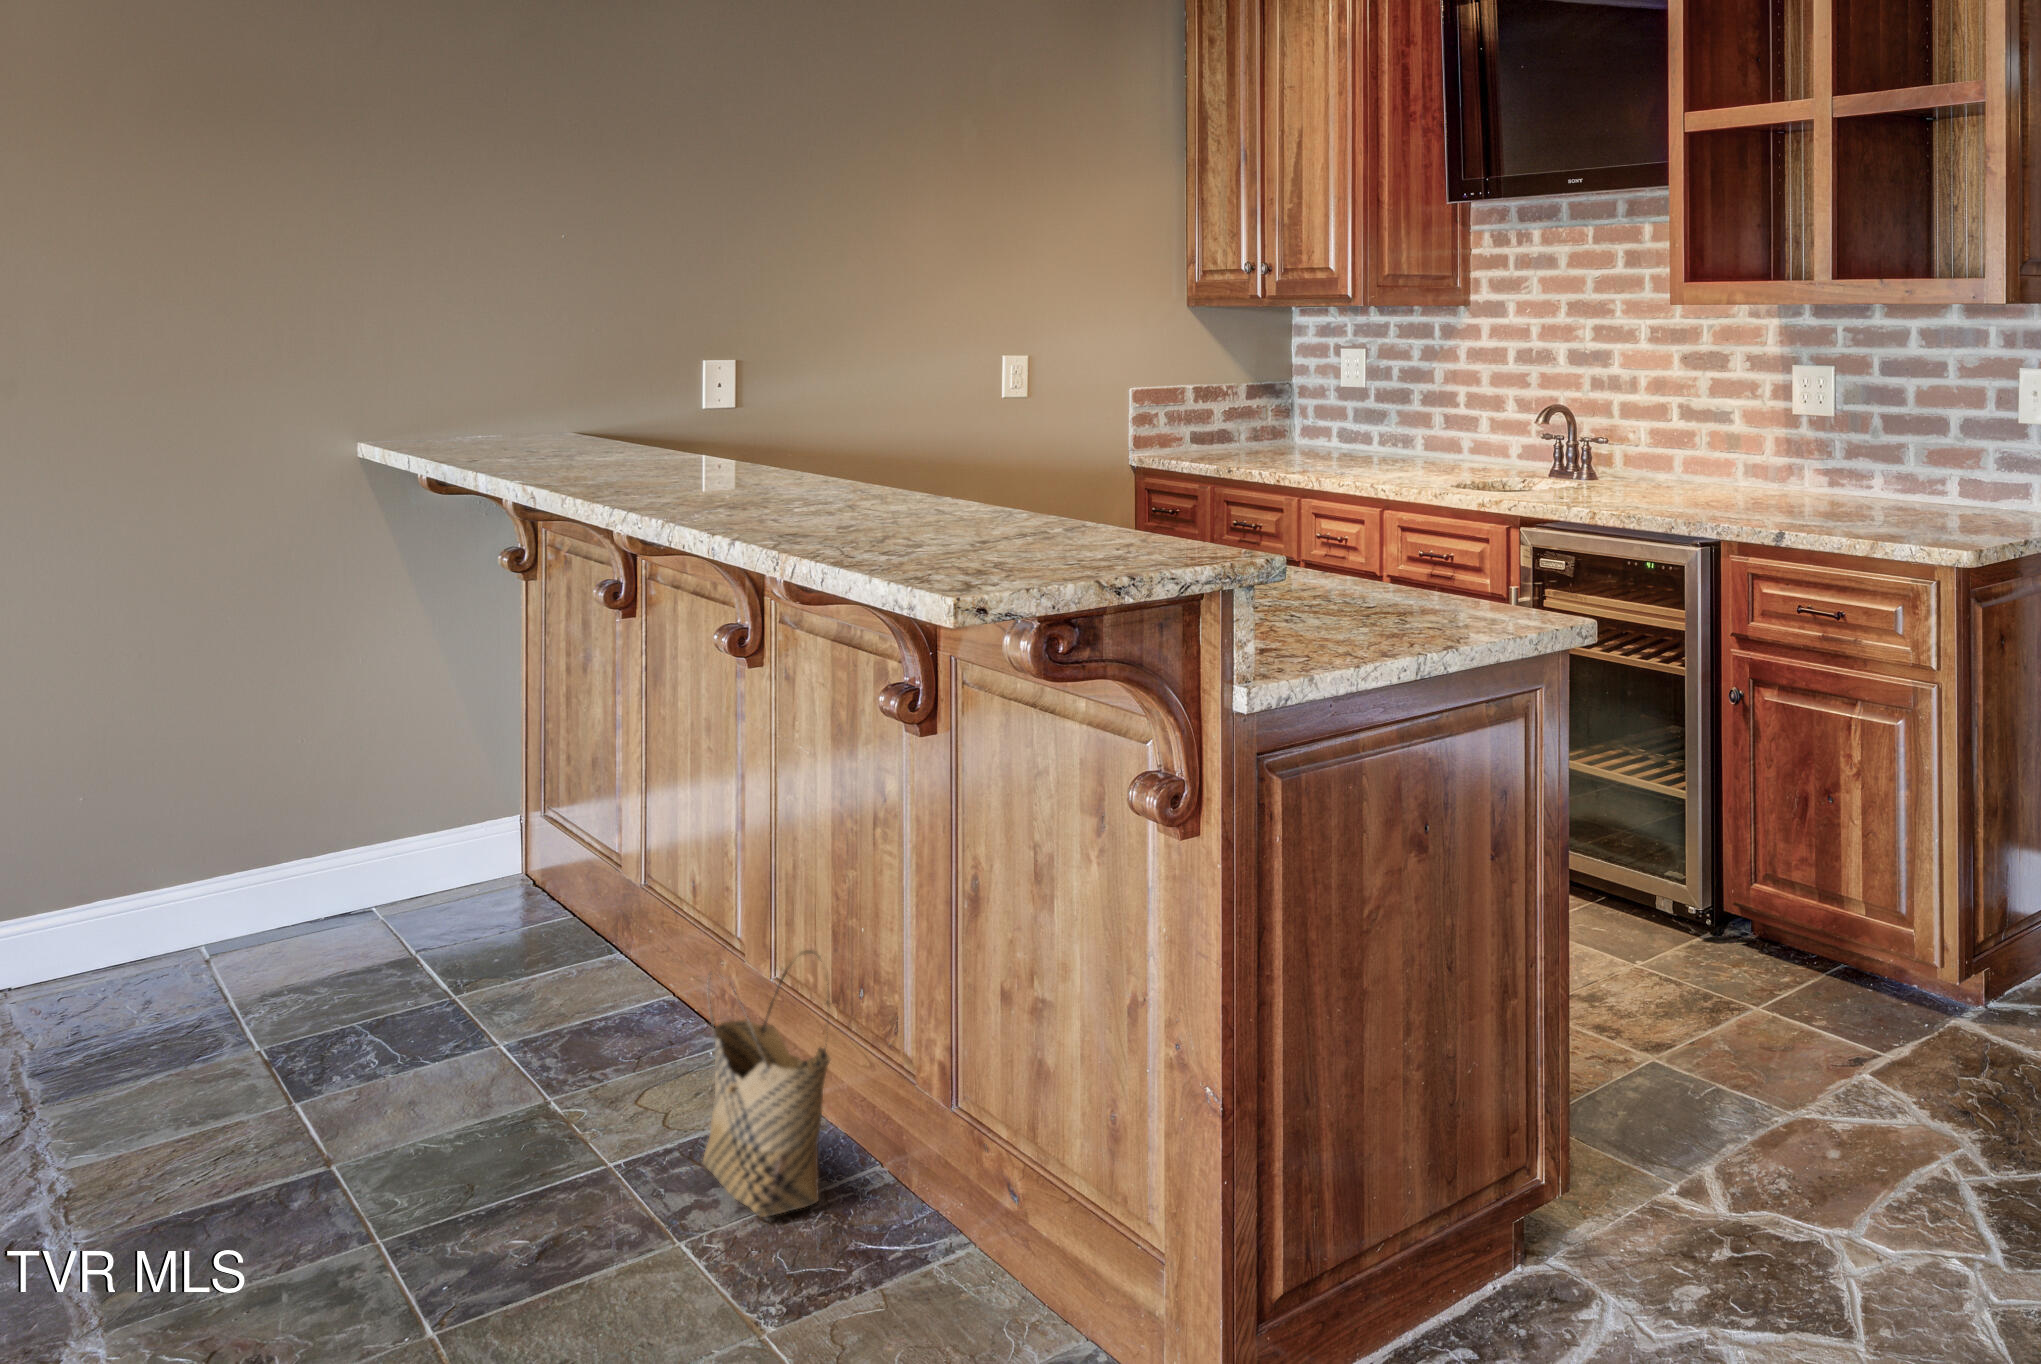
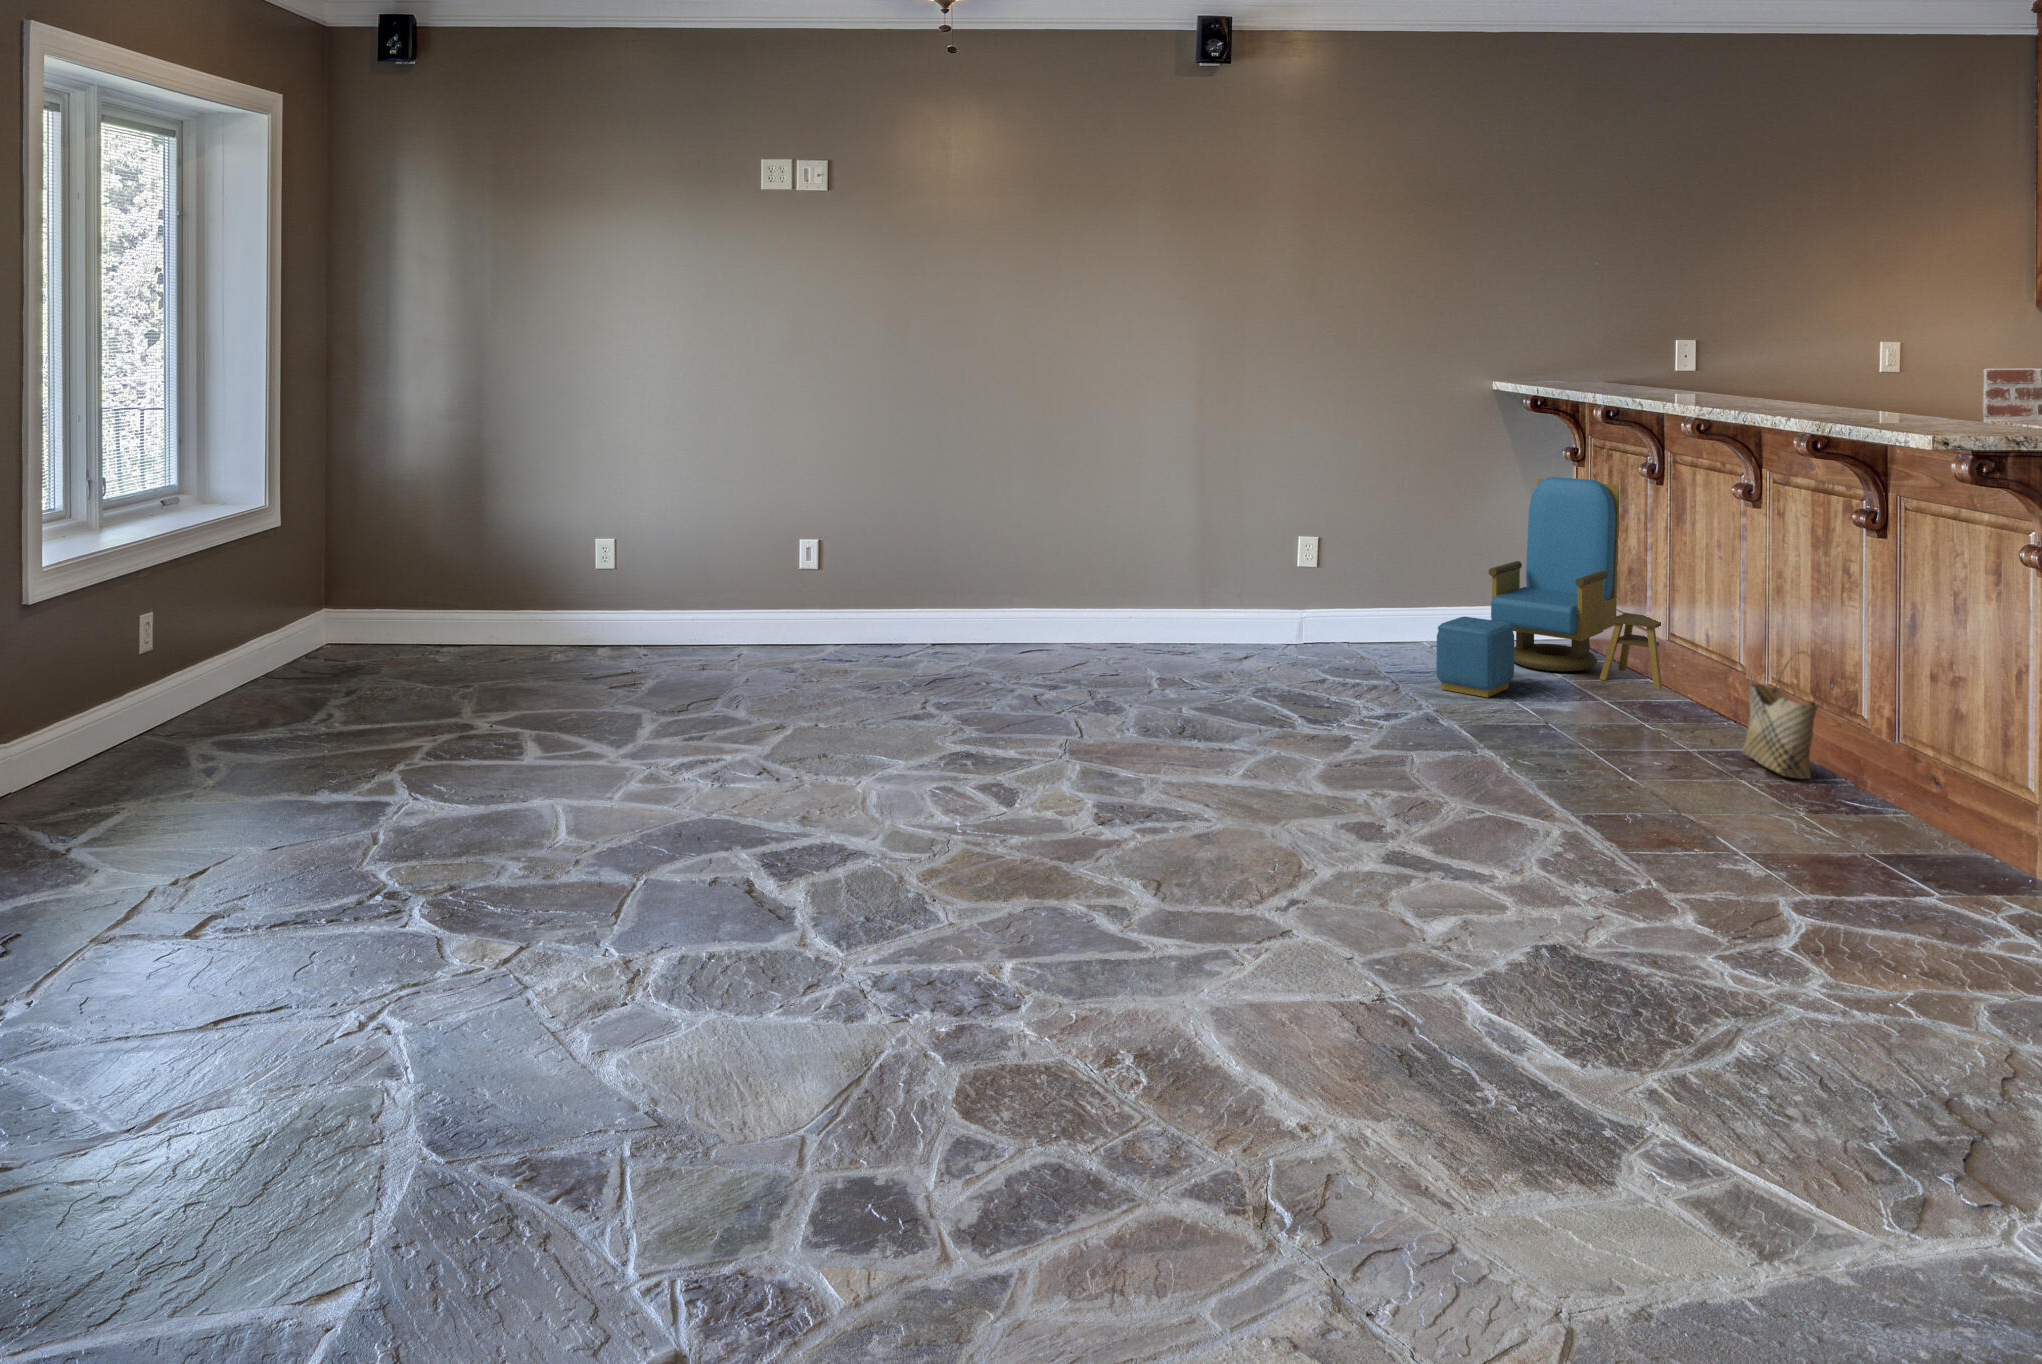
armchair: none [67,612,667,1139] -> present [1436,477,1662,697]

